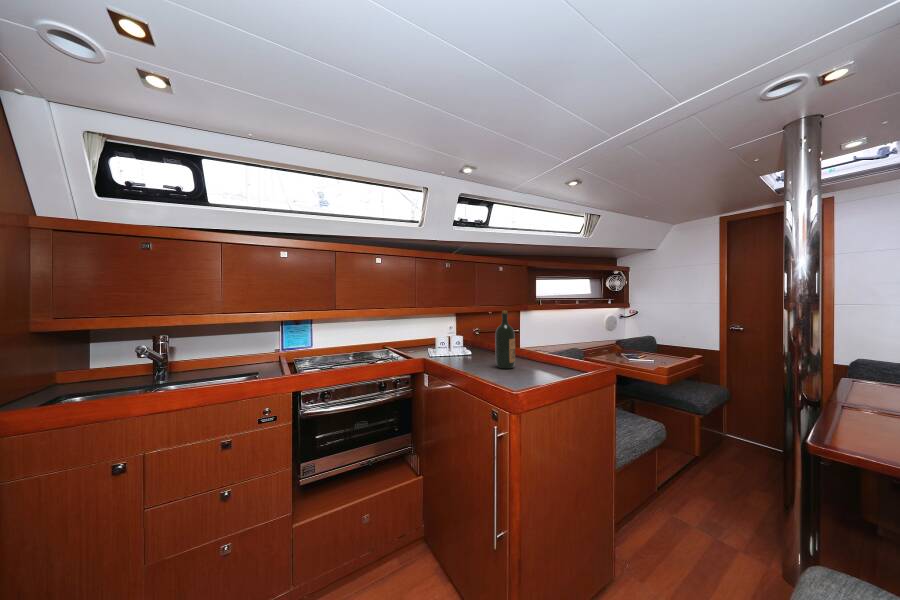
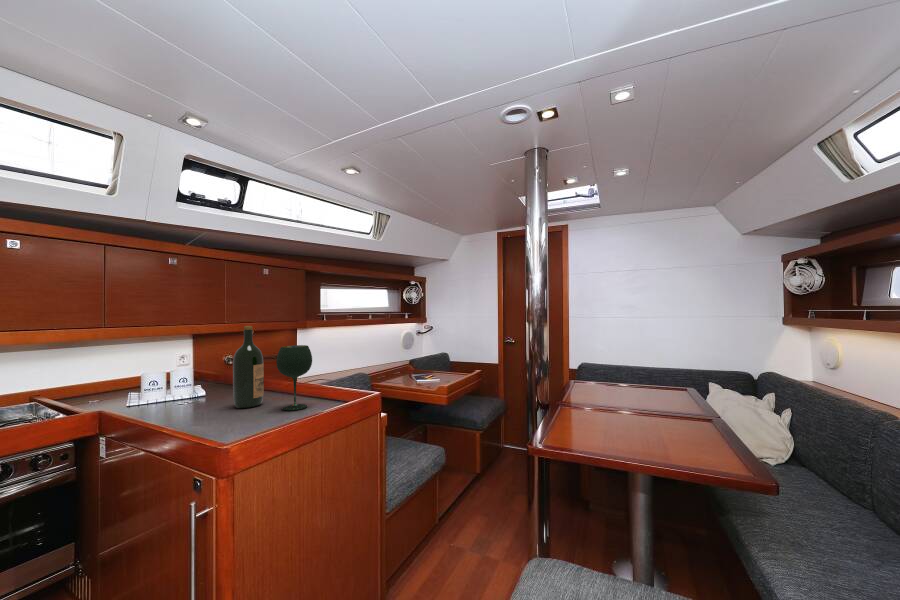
wine glass: none [527,327,553,376] -> present [276,345,312,411]

